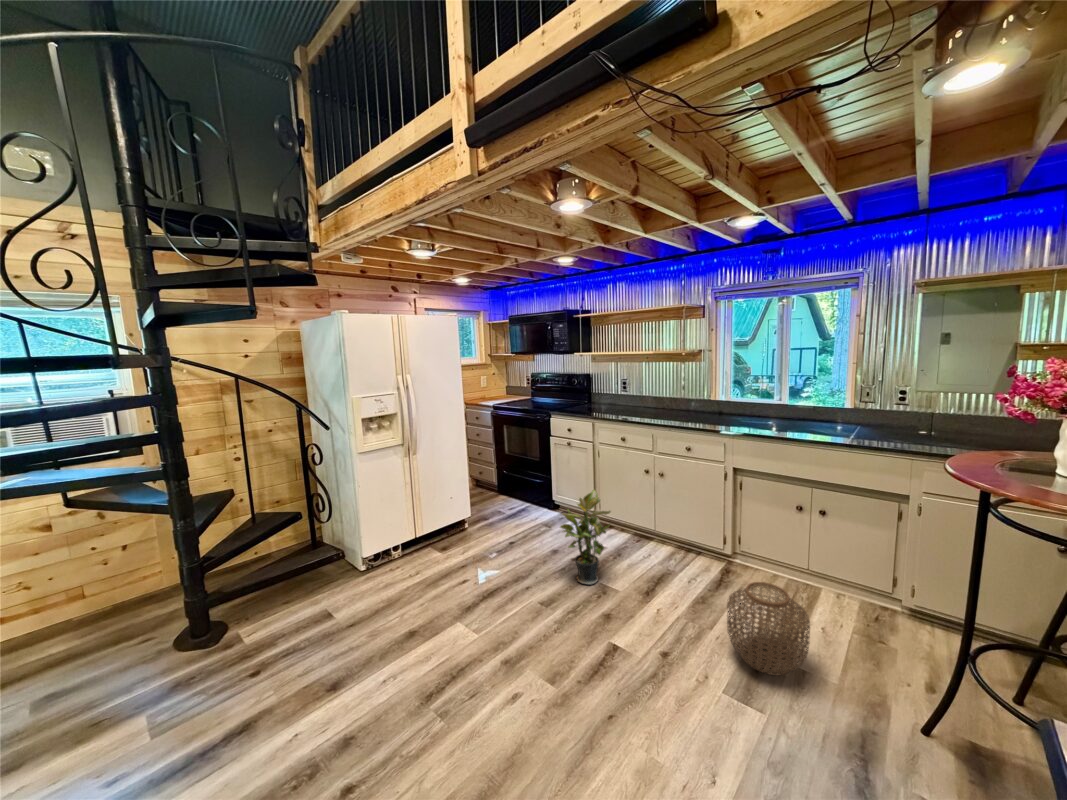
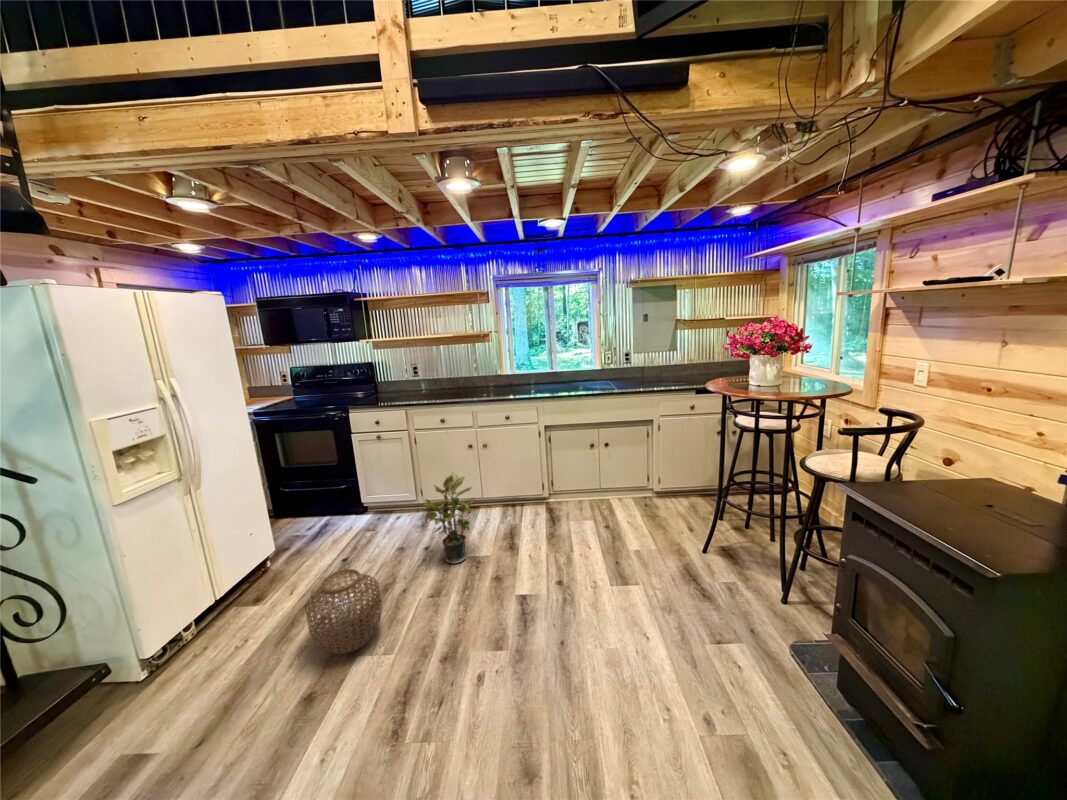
woven basket: present [727,582,810,675] -> present [306,569,382,654]

